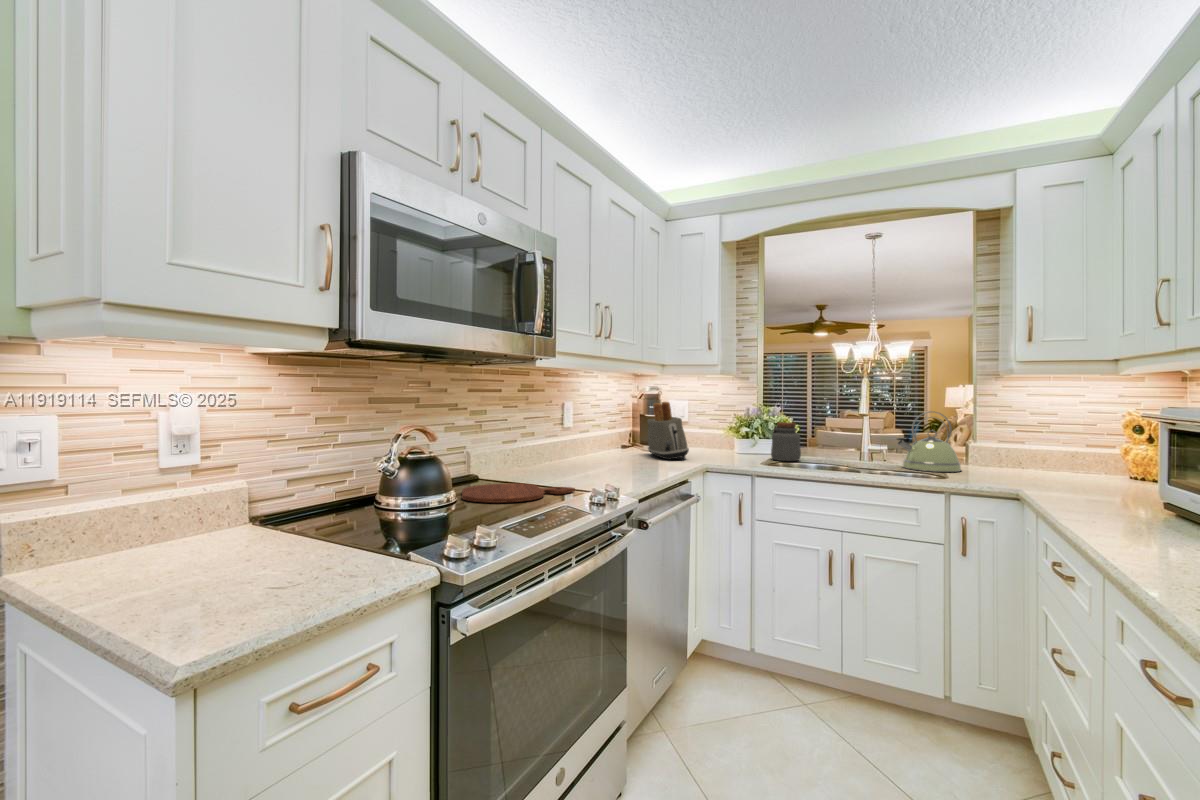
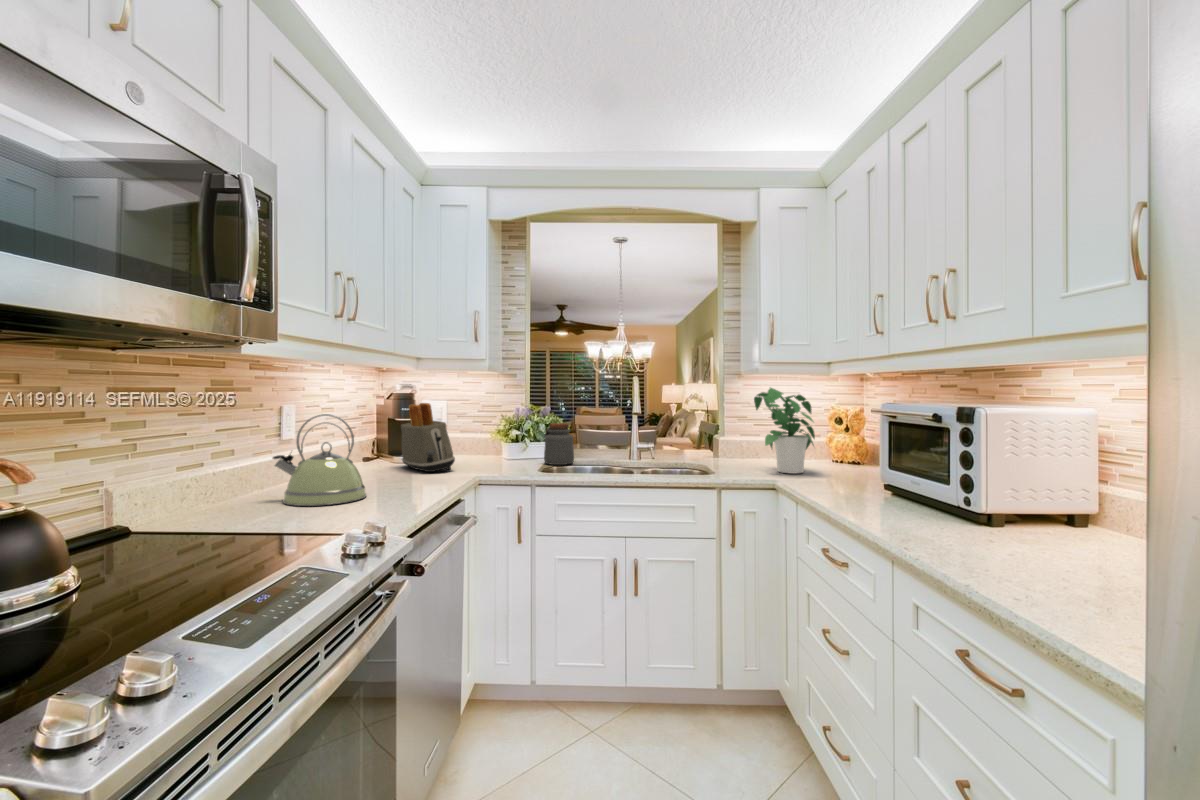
potted plant: none [1007,388,1090,486] -> present [754,388,815,473]
kettle: present [897,411,961,472] -> present [273,414,366,506]
cutting board: present [462,483,575,503] -> none [95,530,314,579]

